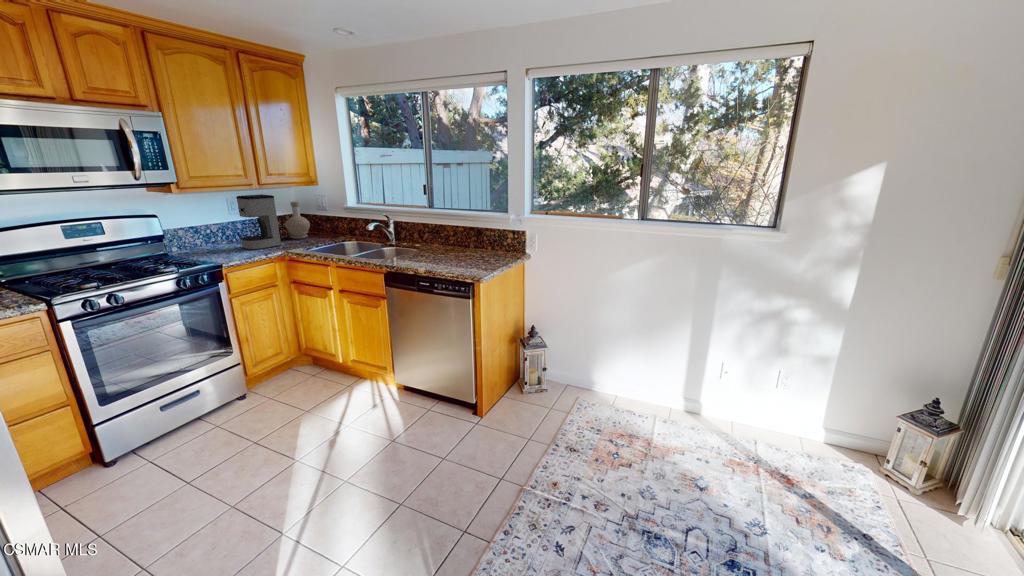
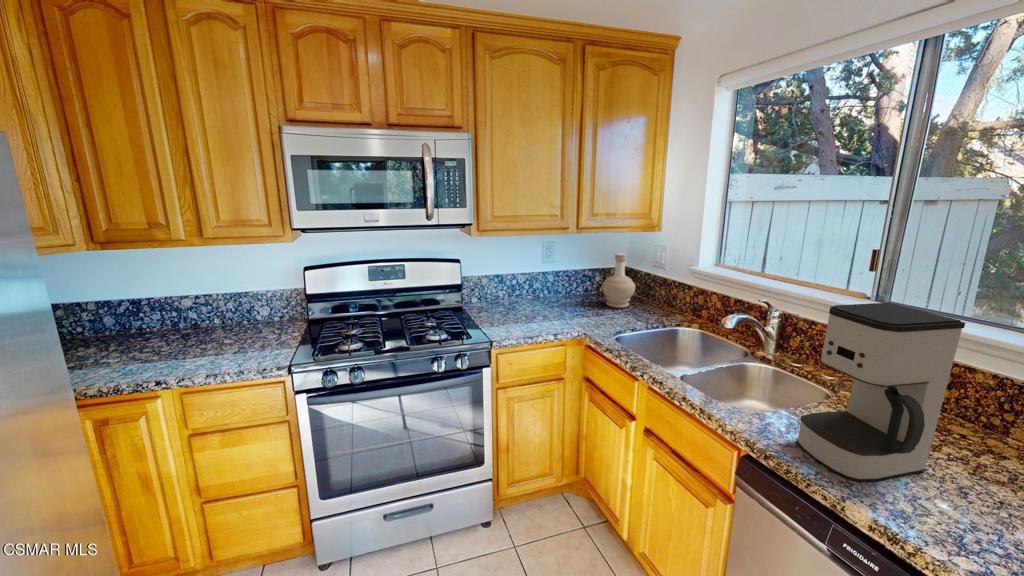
coffee maker: present [236,194,281,250] -> present [797,303,965,481]

